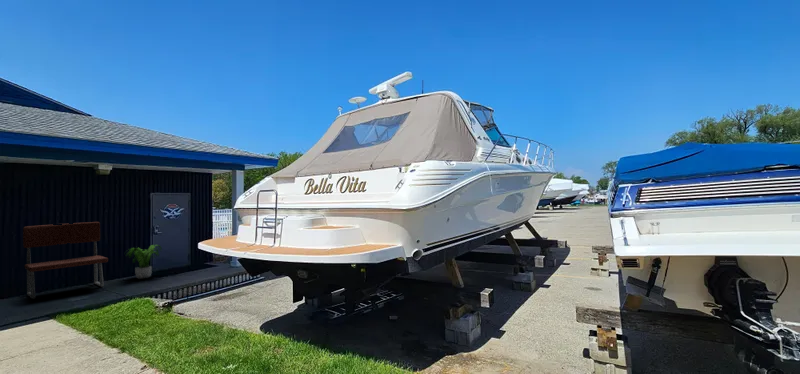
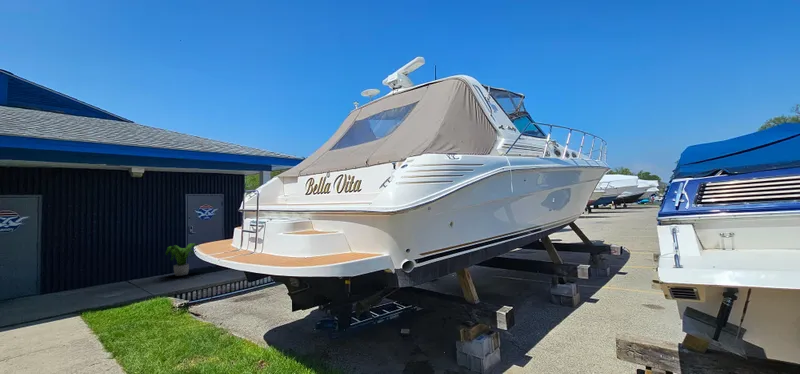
bench: present [23,222,108,299] -> none [71,222,145,294]

